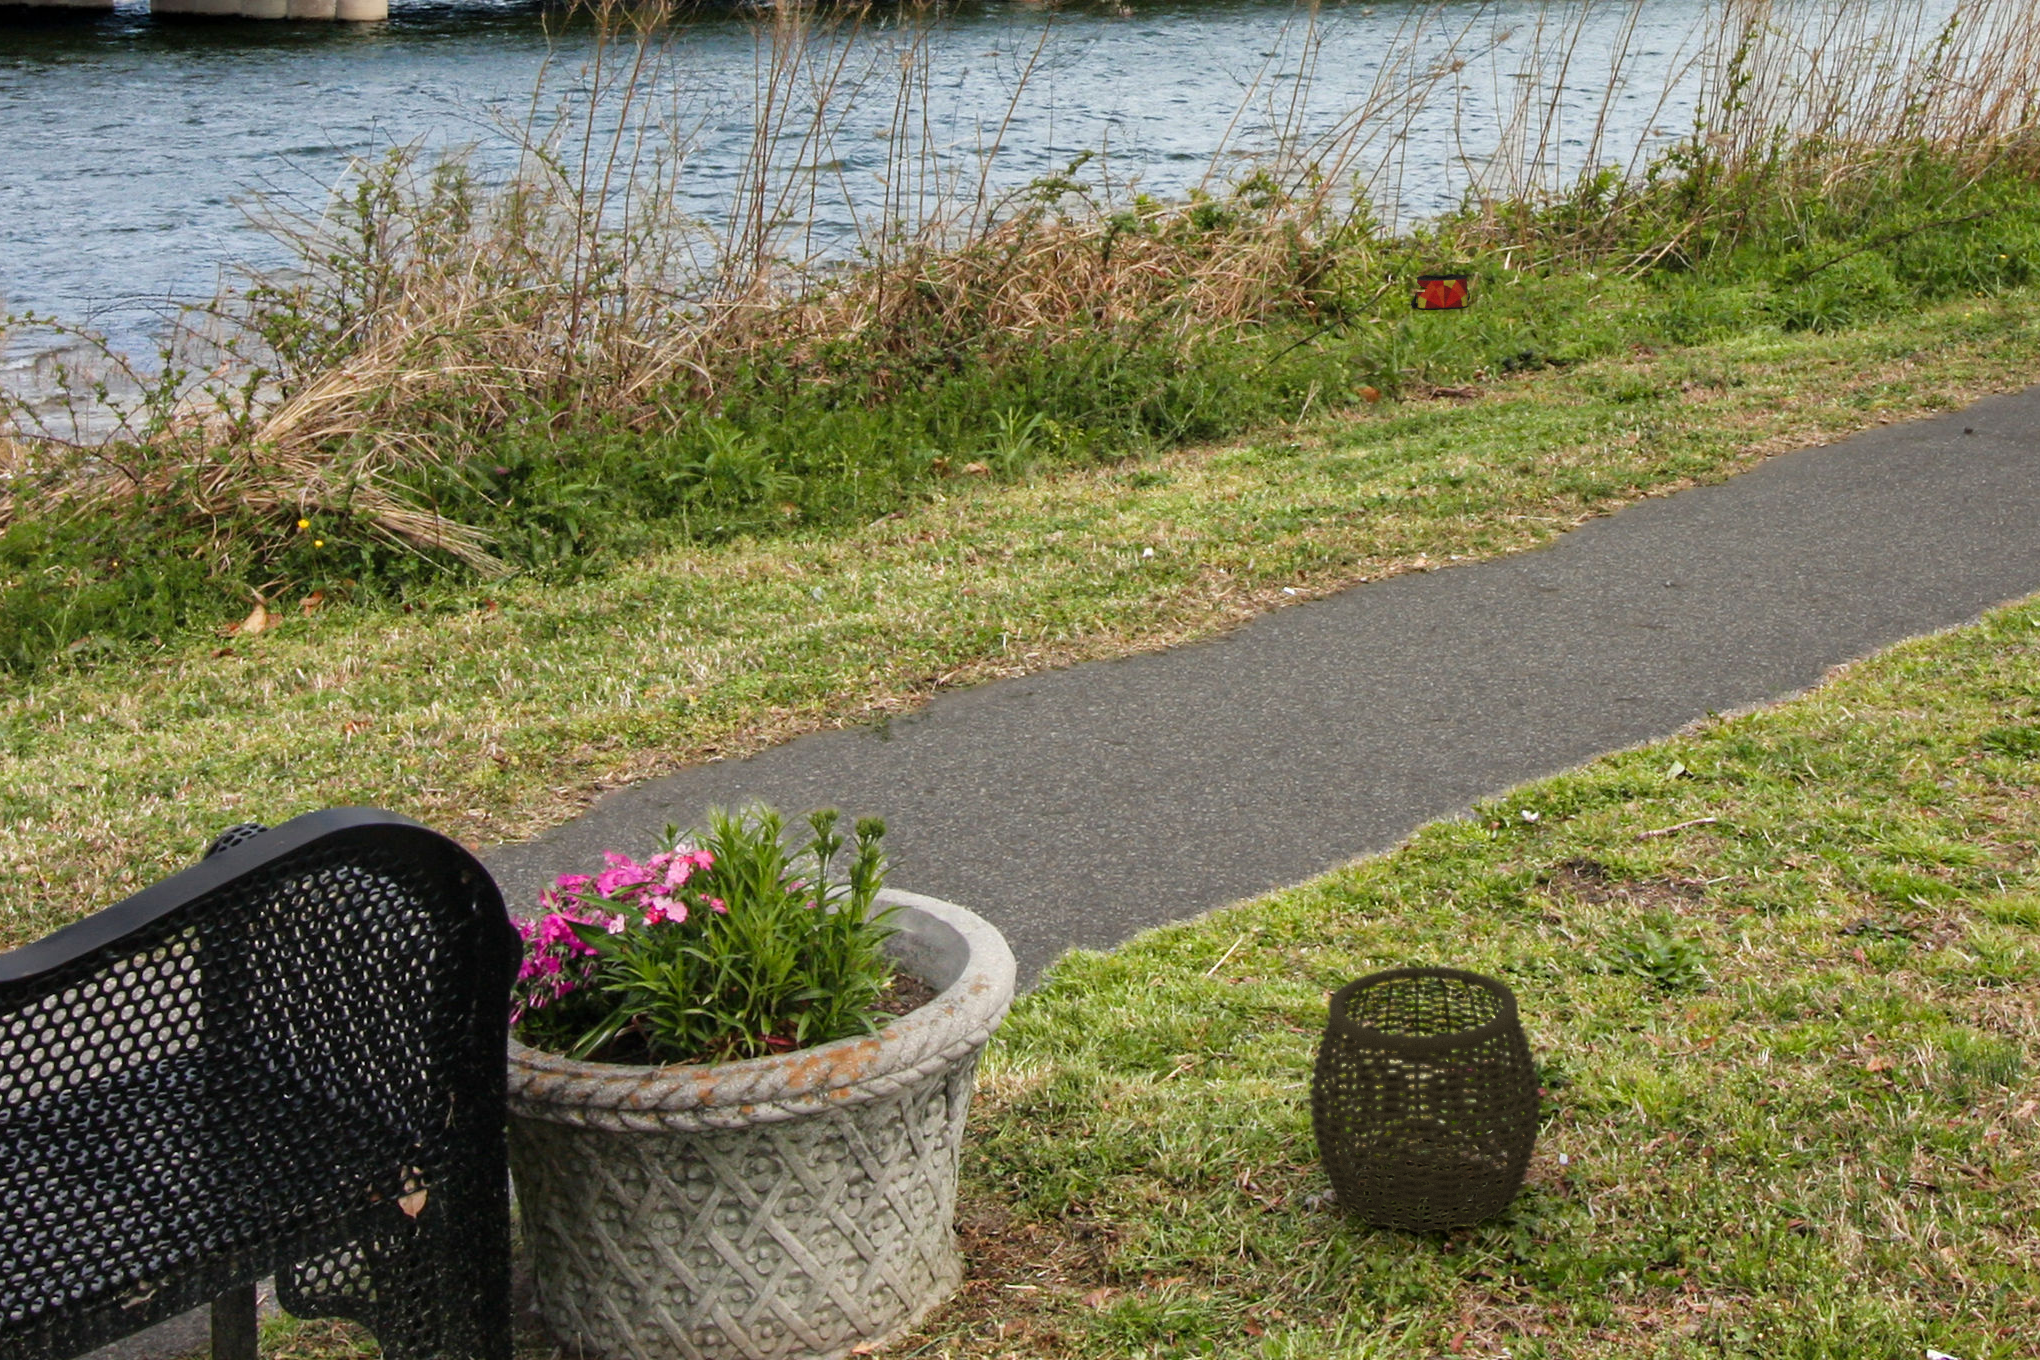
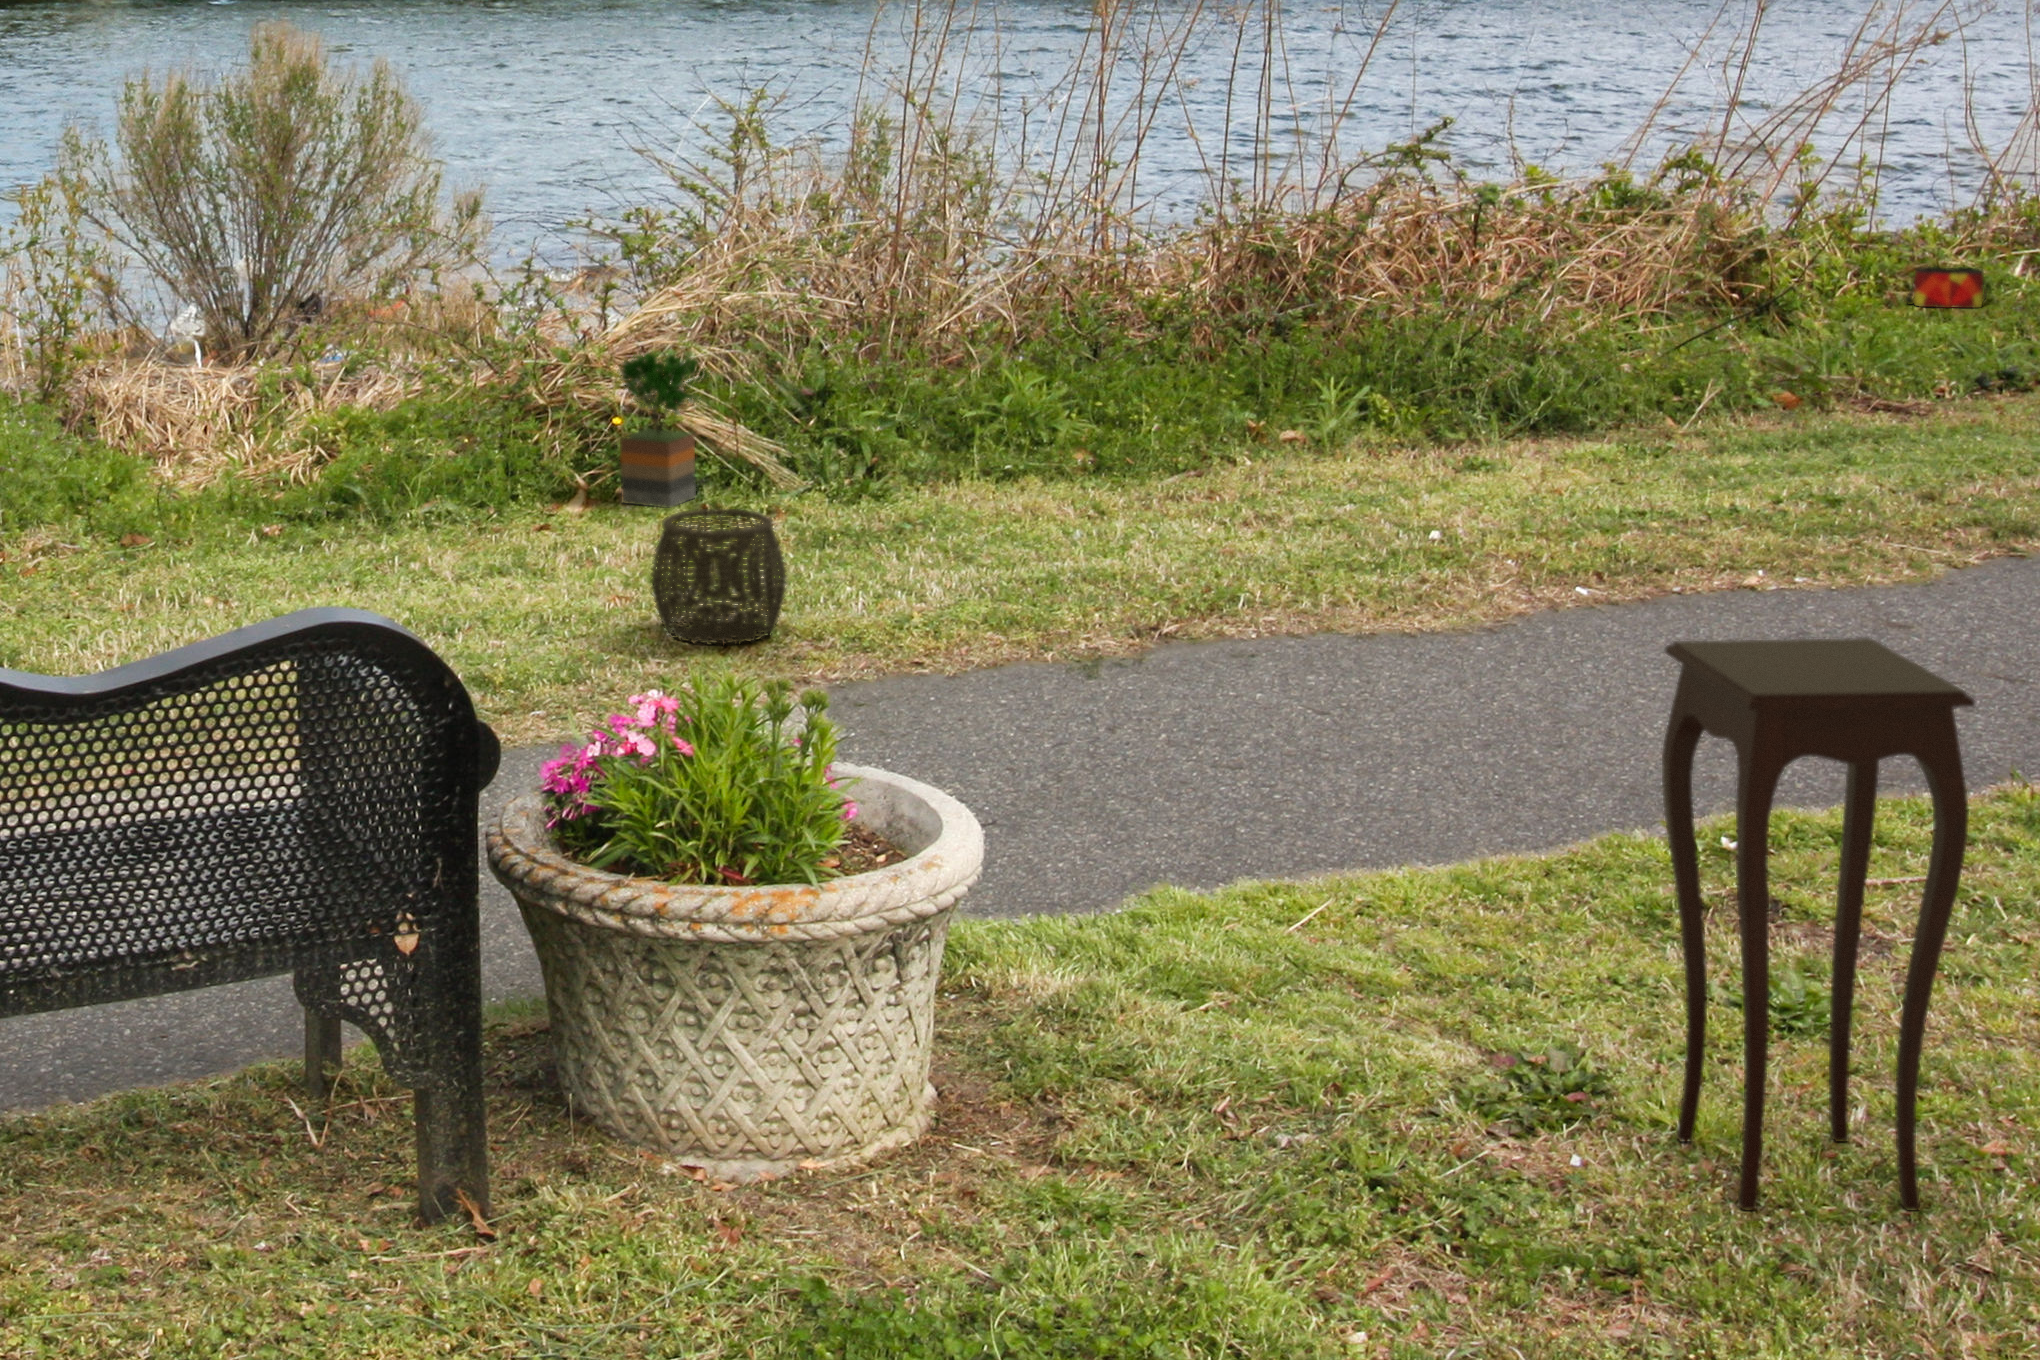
potted tree: none [295,442,409,613] -> present [618,353,710,508]
side table: none [1591,627,1854,1170] -> present [1662,638,1975,1211]
woven basket: present [1309,967,1541,1234] -> present [651,509,787,645]

